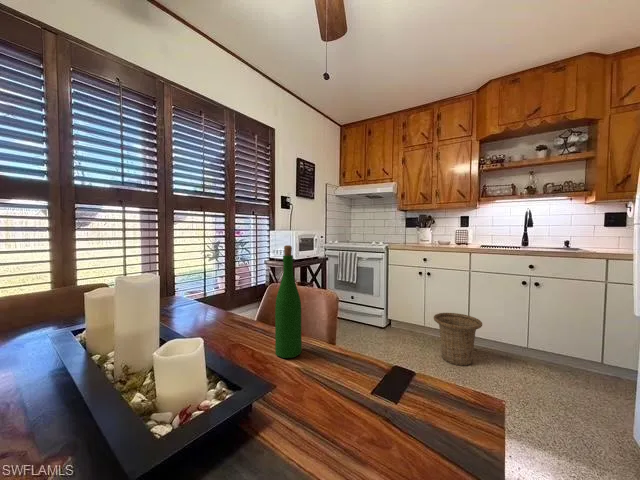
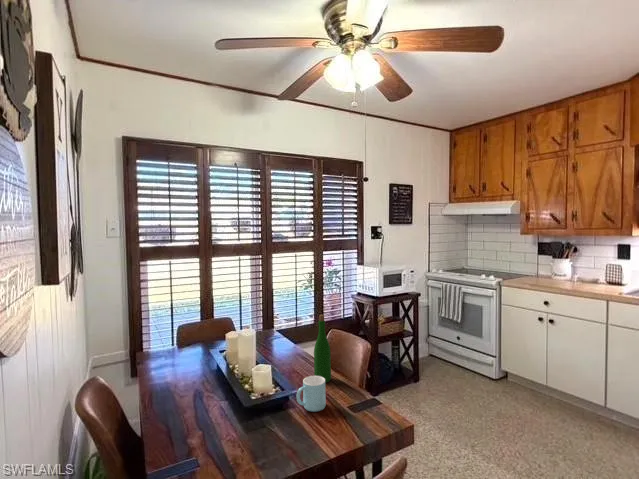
basket: present [434,313,482,366] -> none [540,371,603,439]
mug: none [281,346,333,424] -> present [296,376,326,412]

